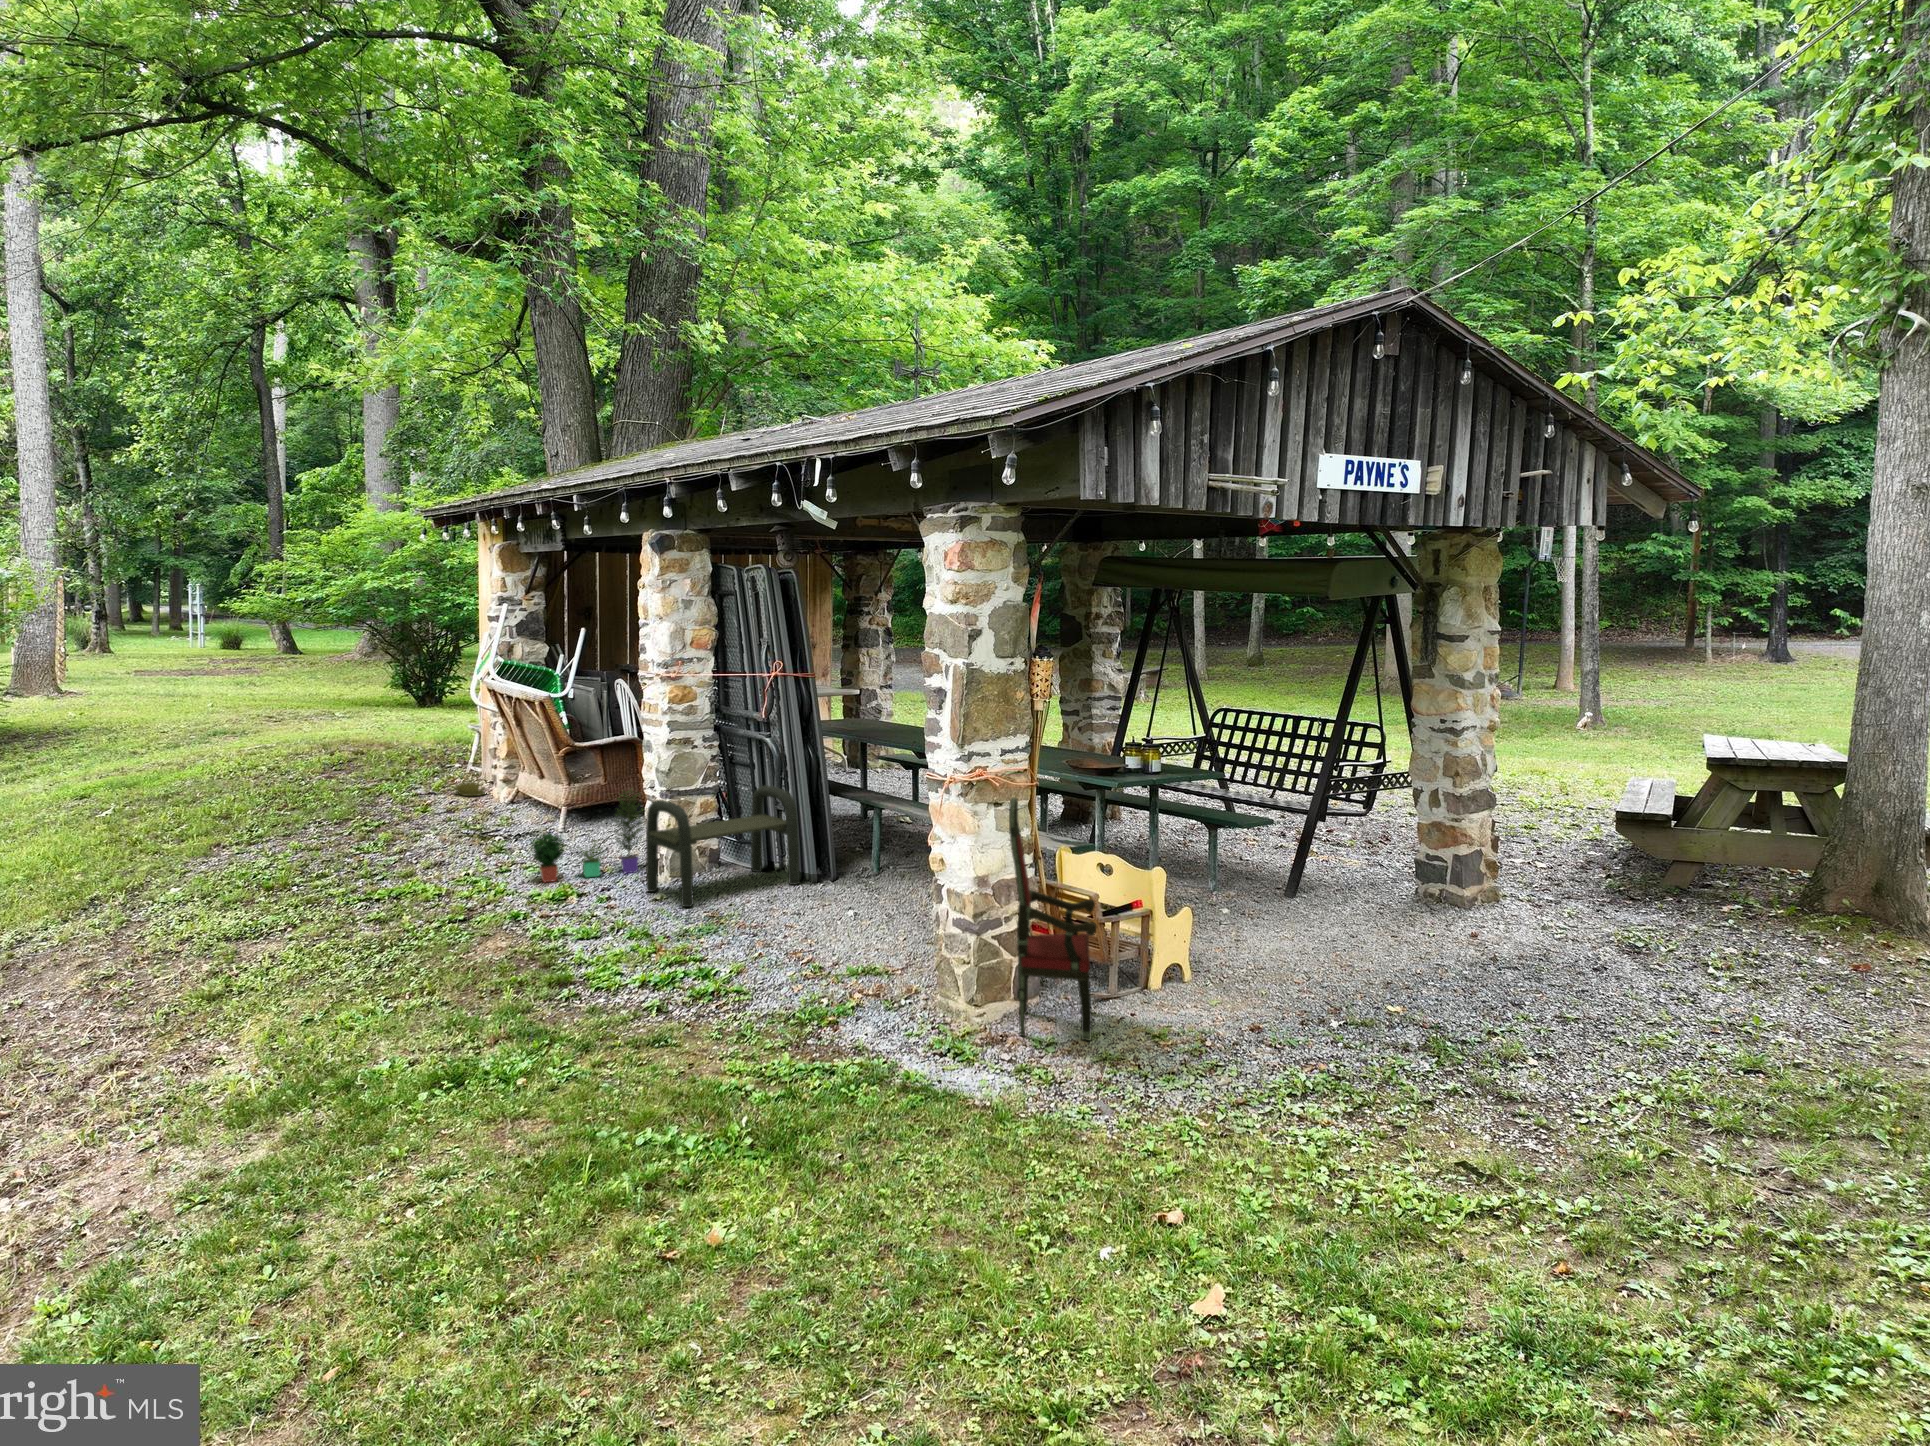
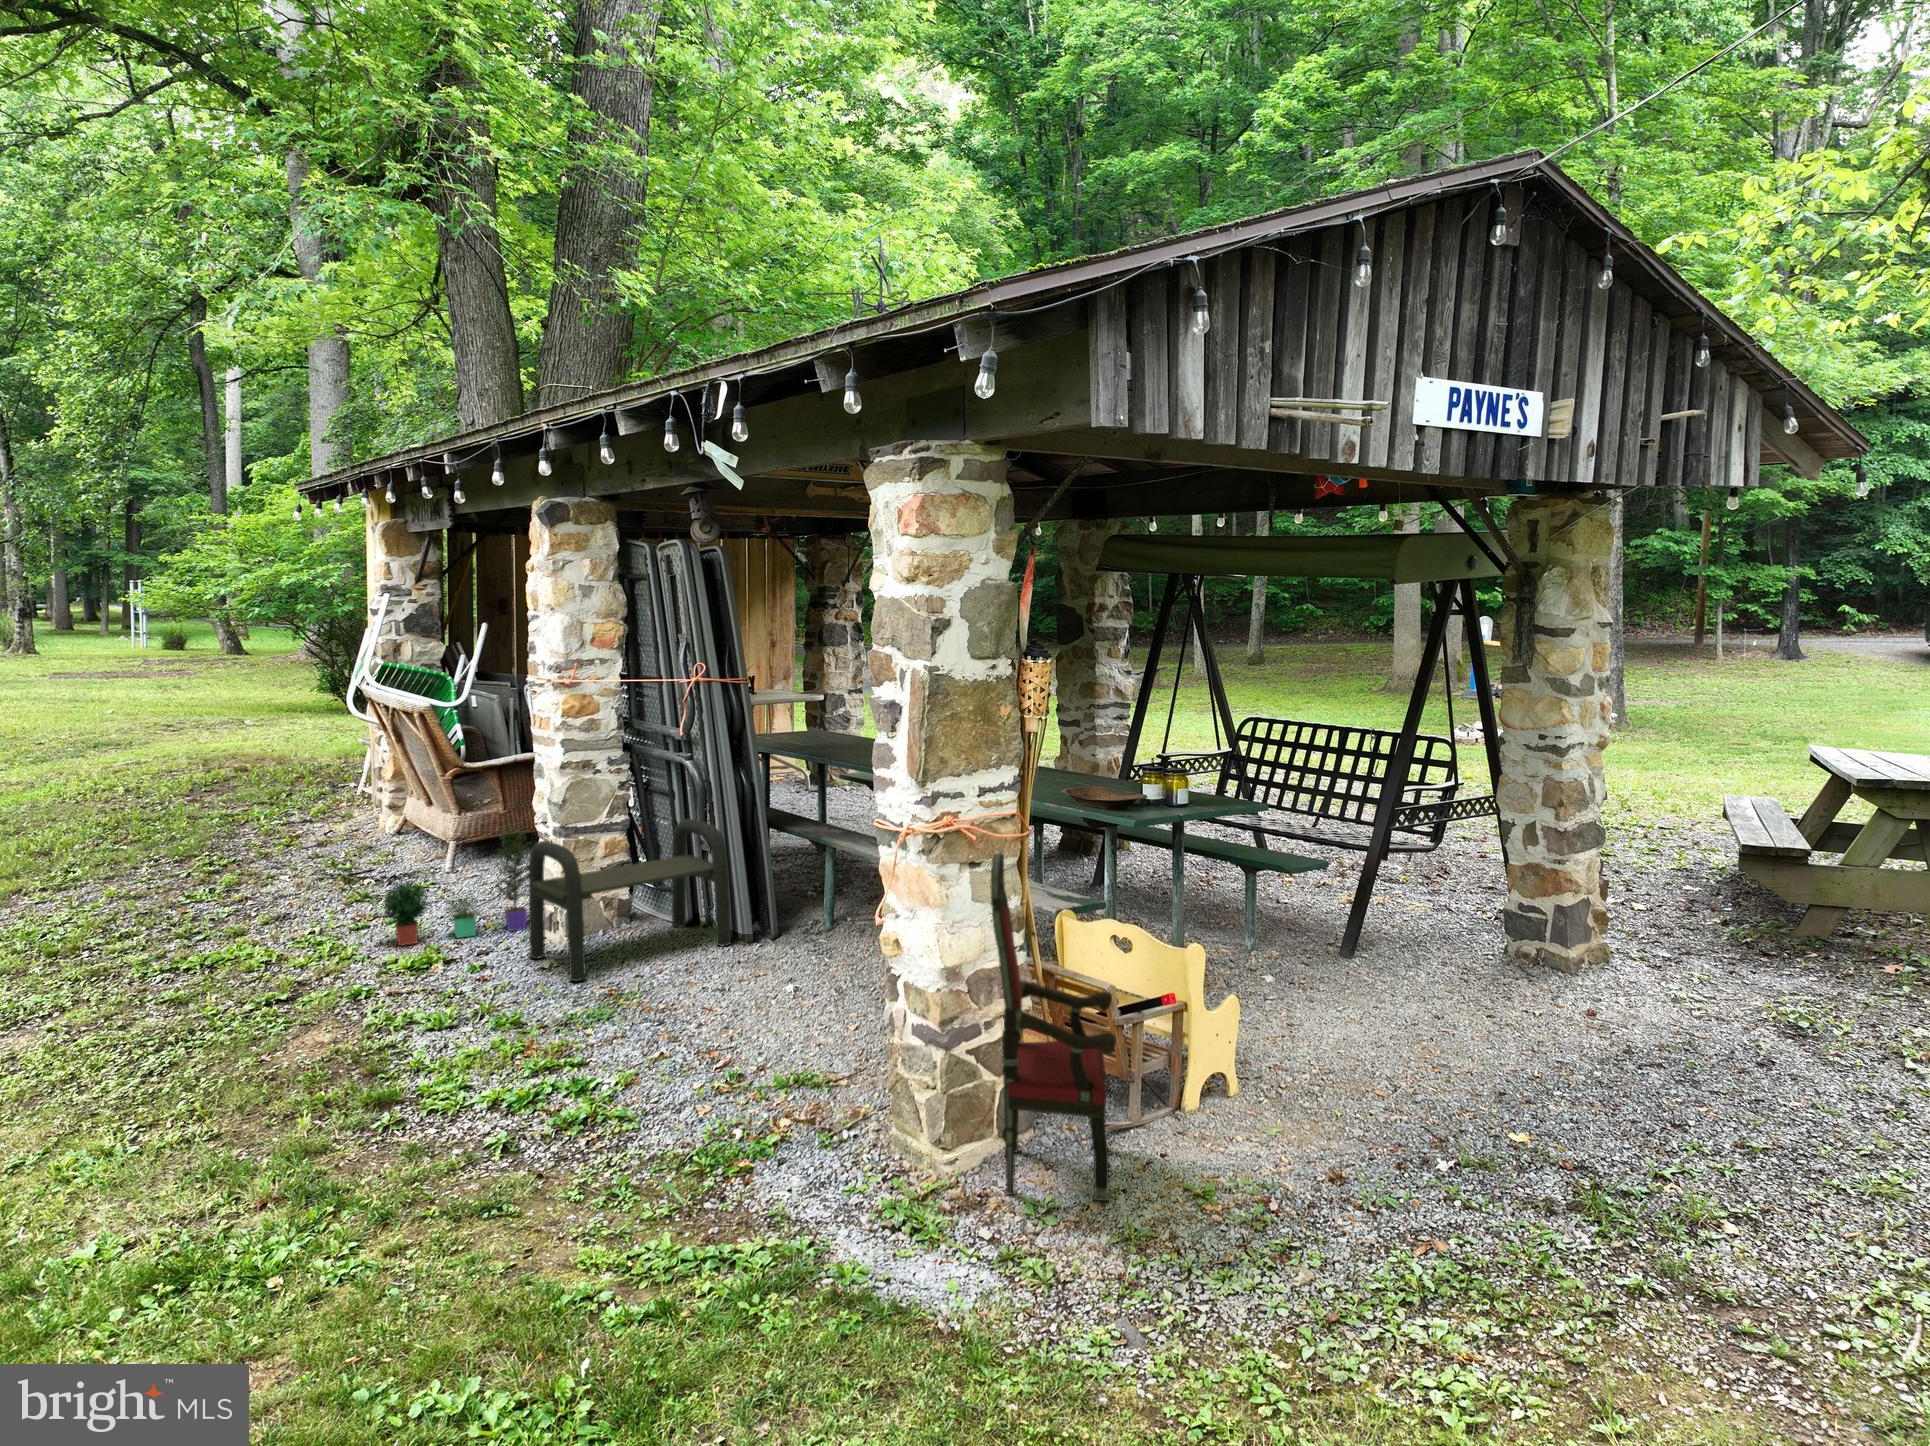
basket: present [455,777,490,796] -> none [331,784,376,825]

